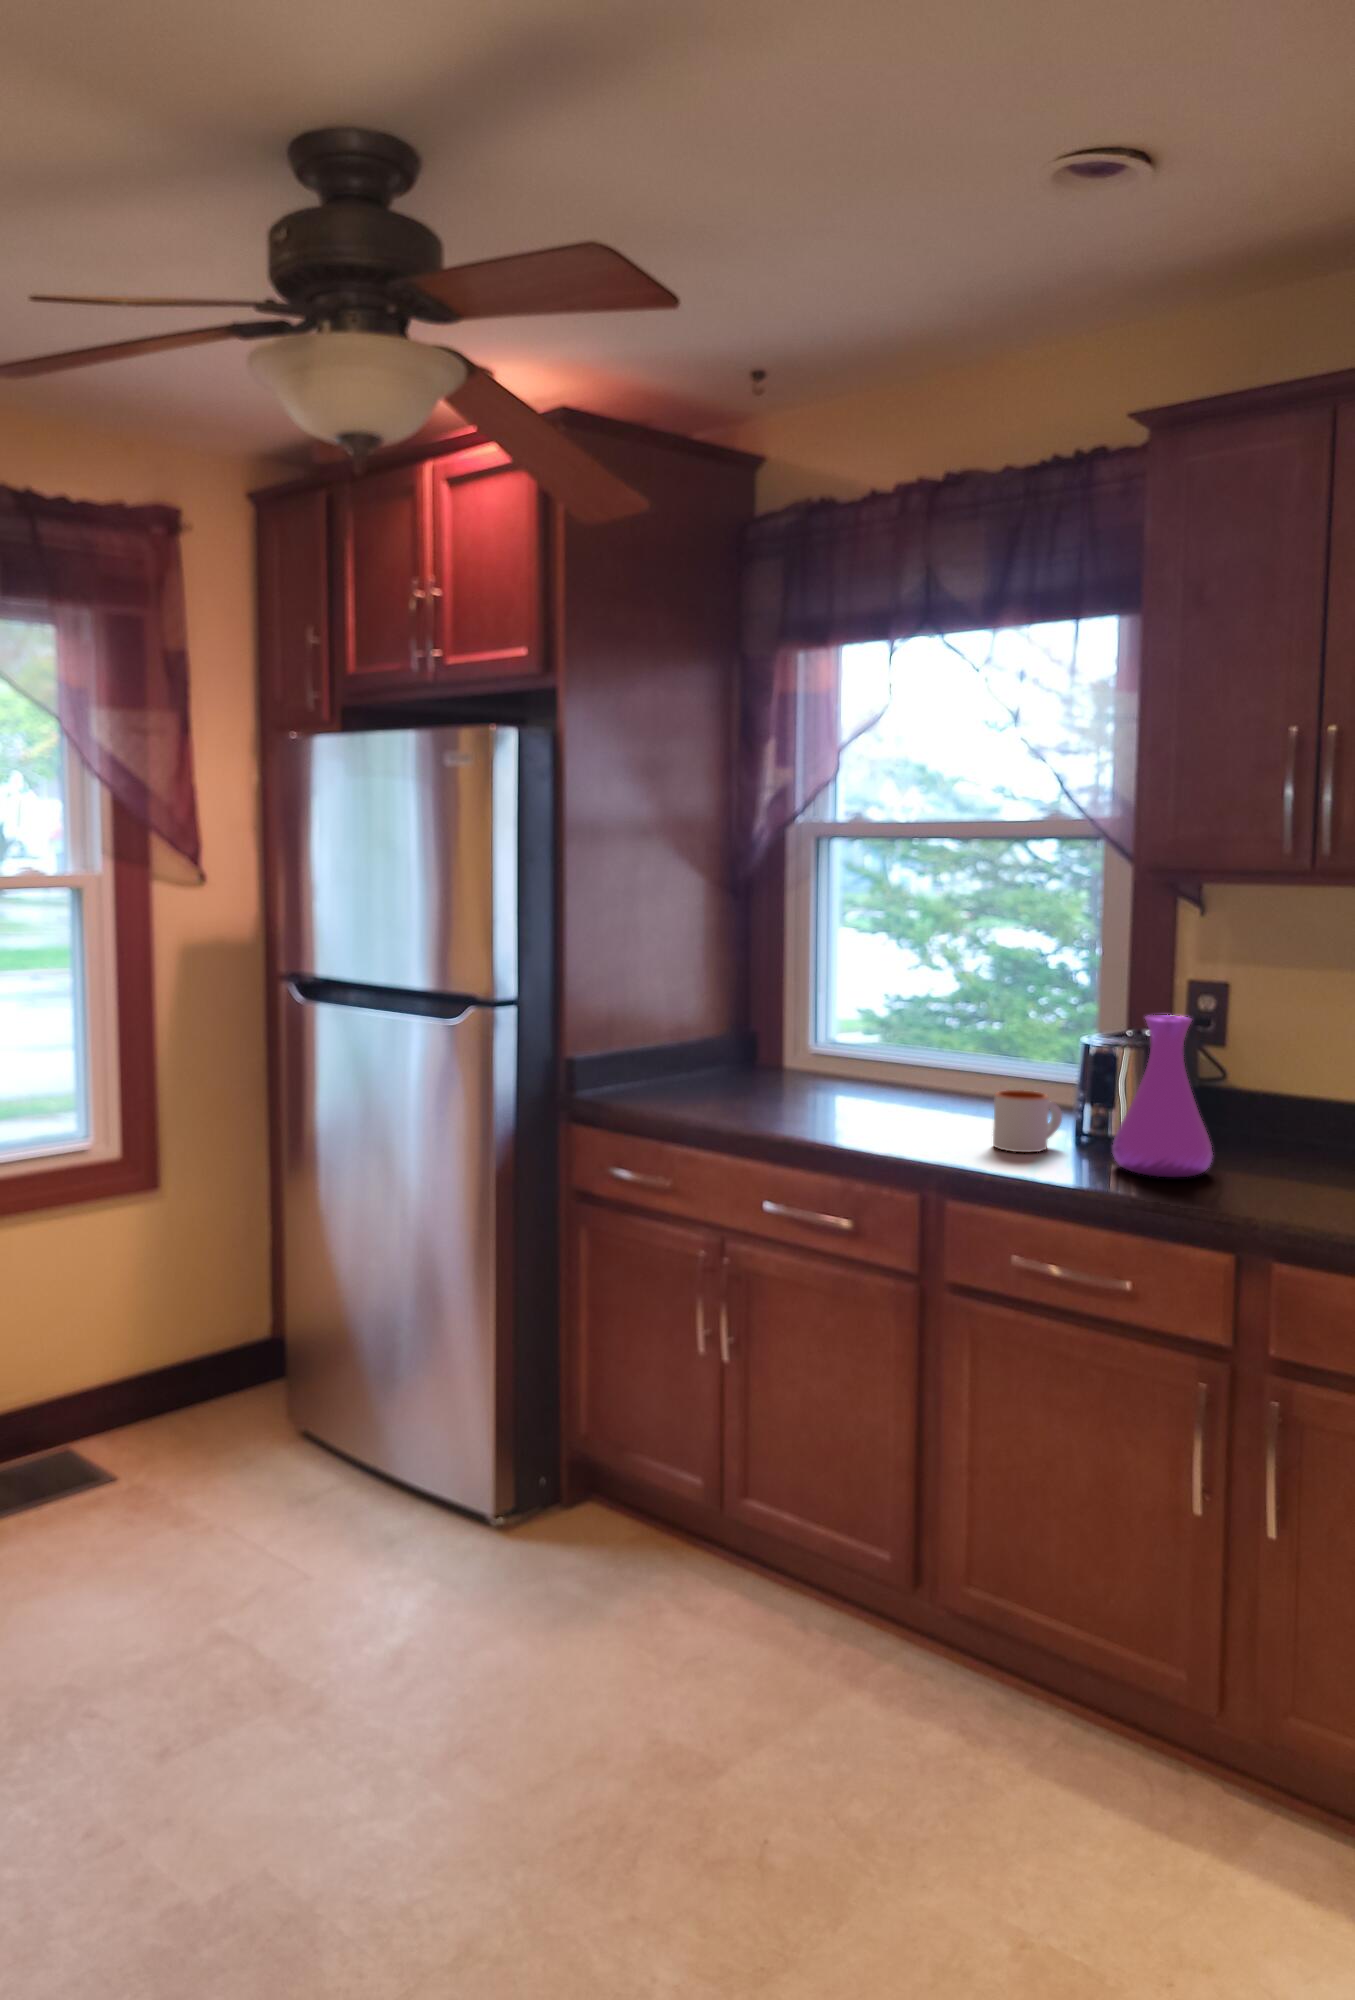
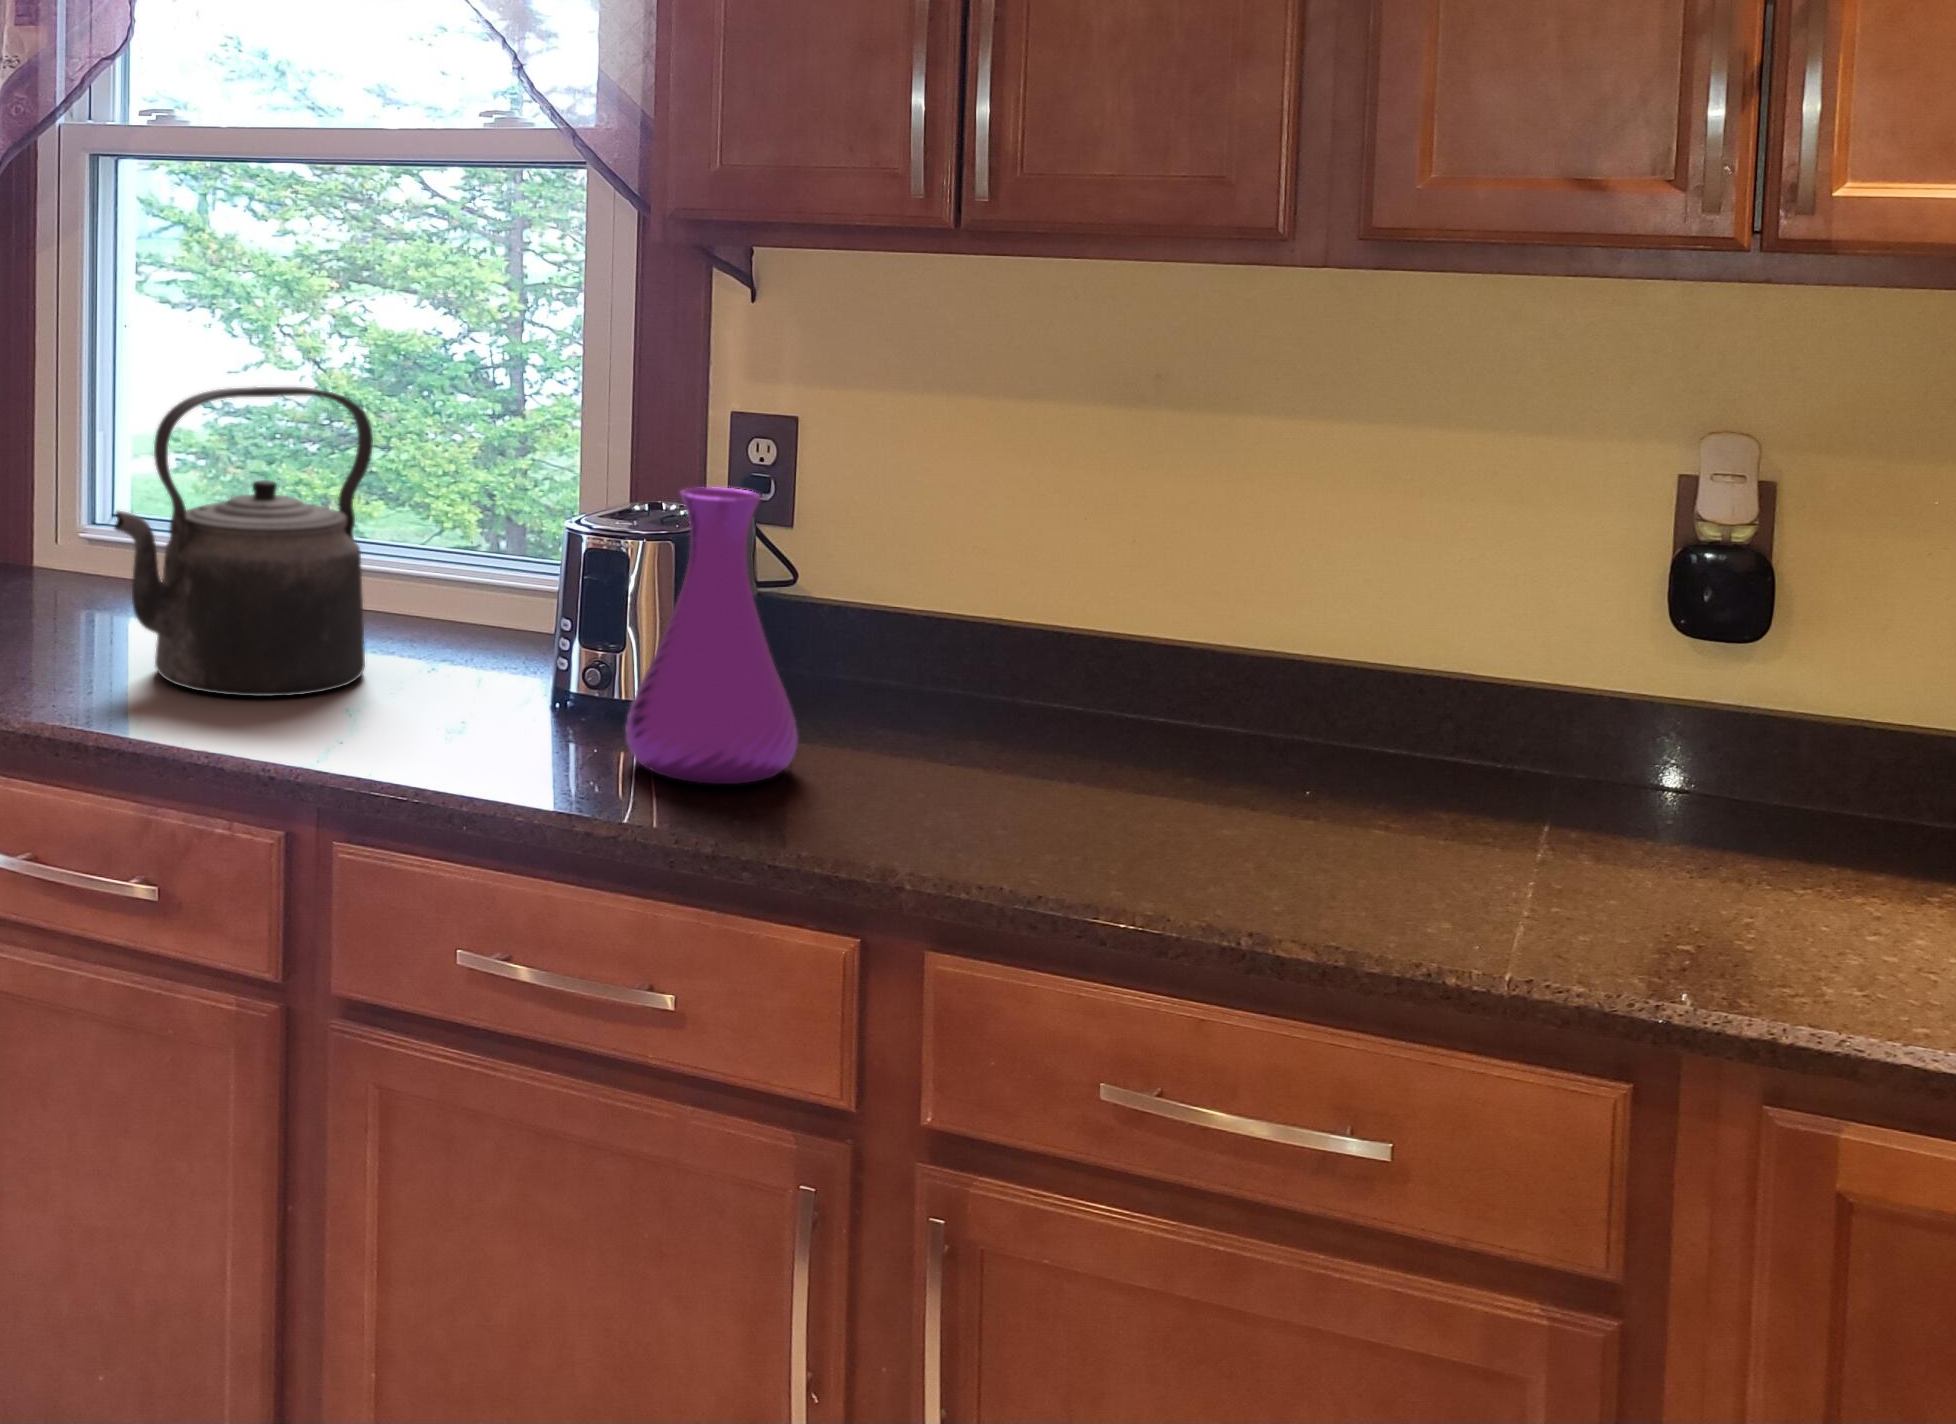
kettle: none [832,963,974,1130] -> present [115,387,373,696]
mug: present [993,1090,1062,1152] -> none [411,622,533,739]

